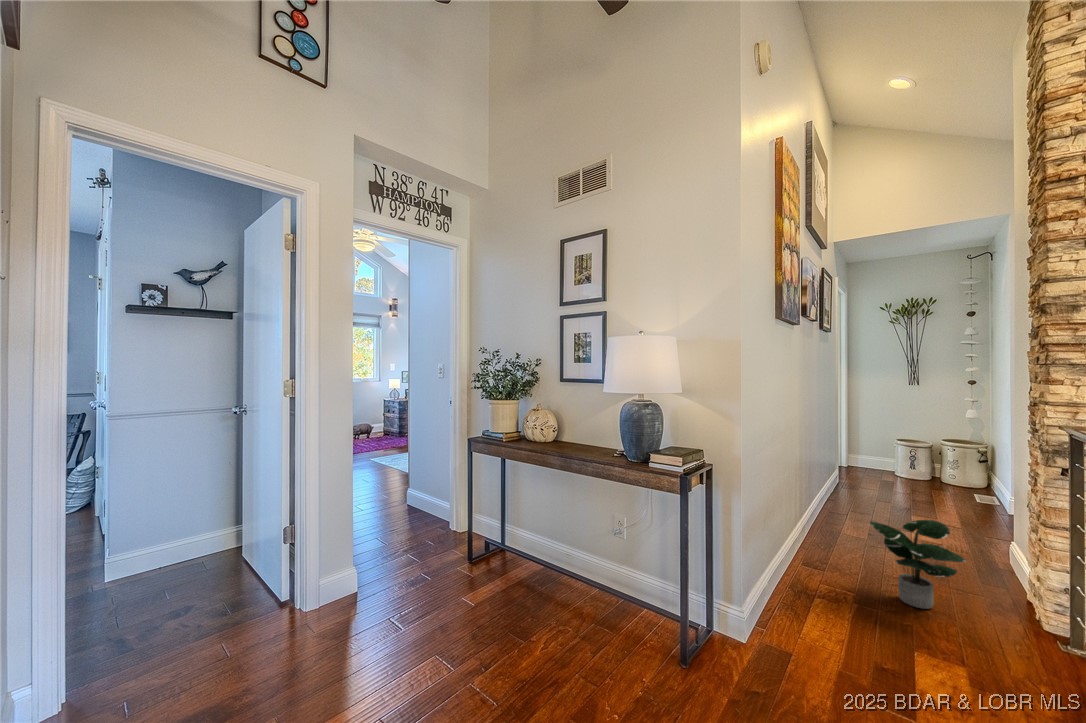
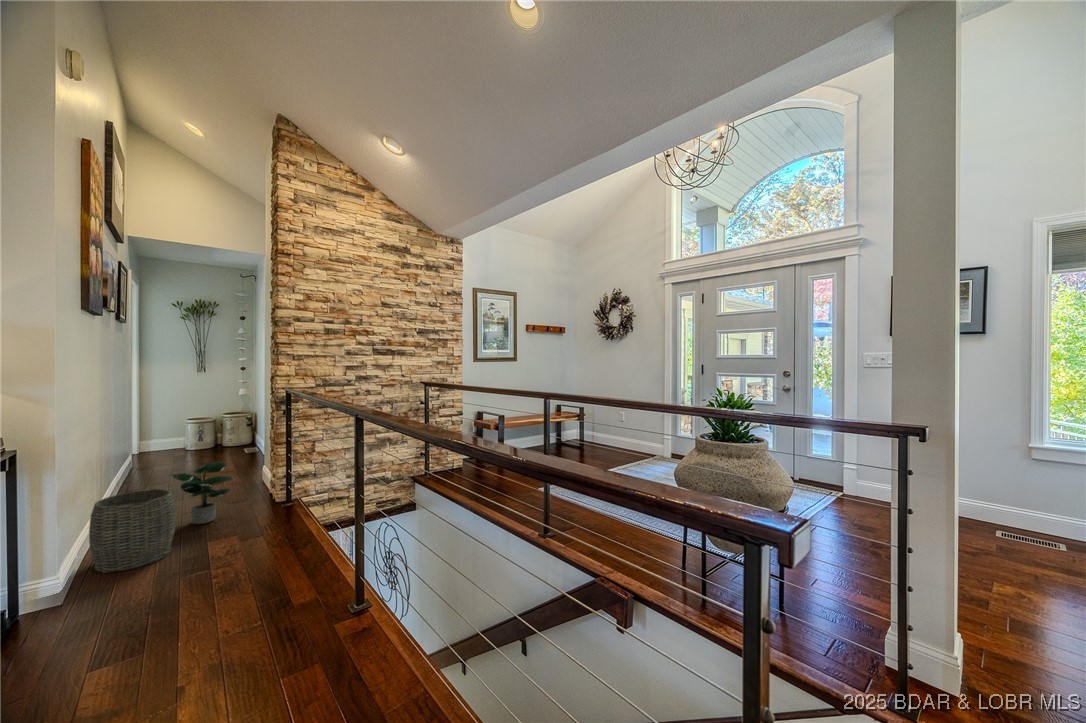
woven basket: none [783,530,875,641] -> present [89,489,176,572]

